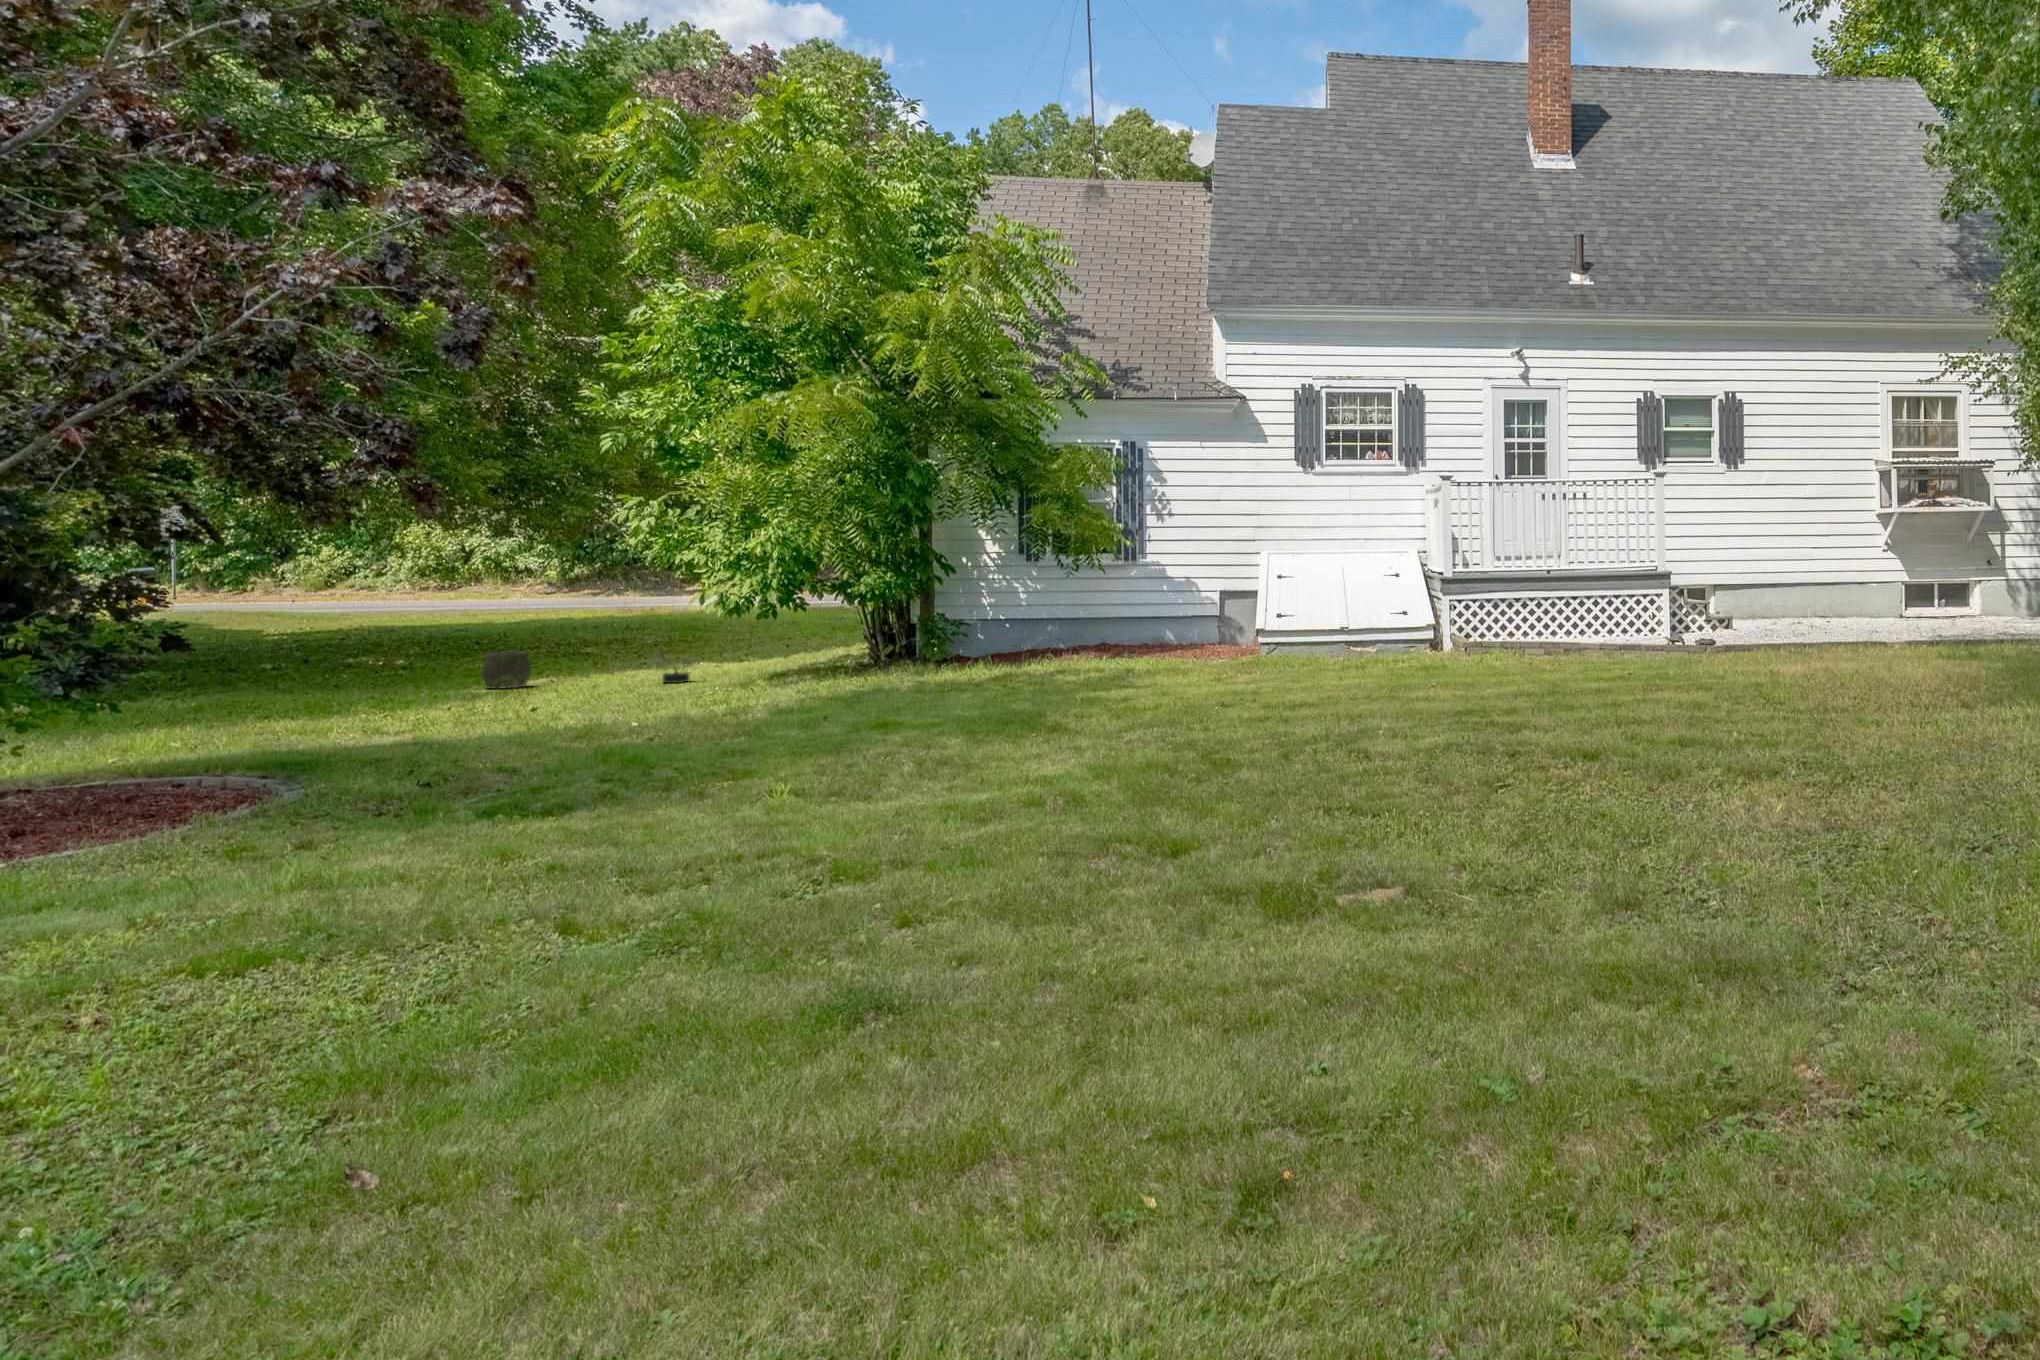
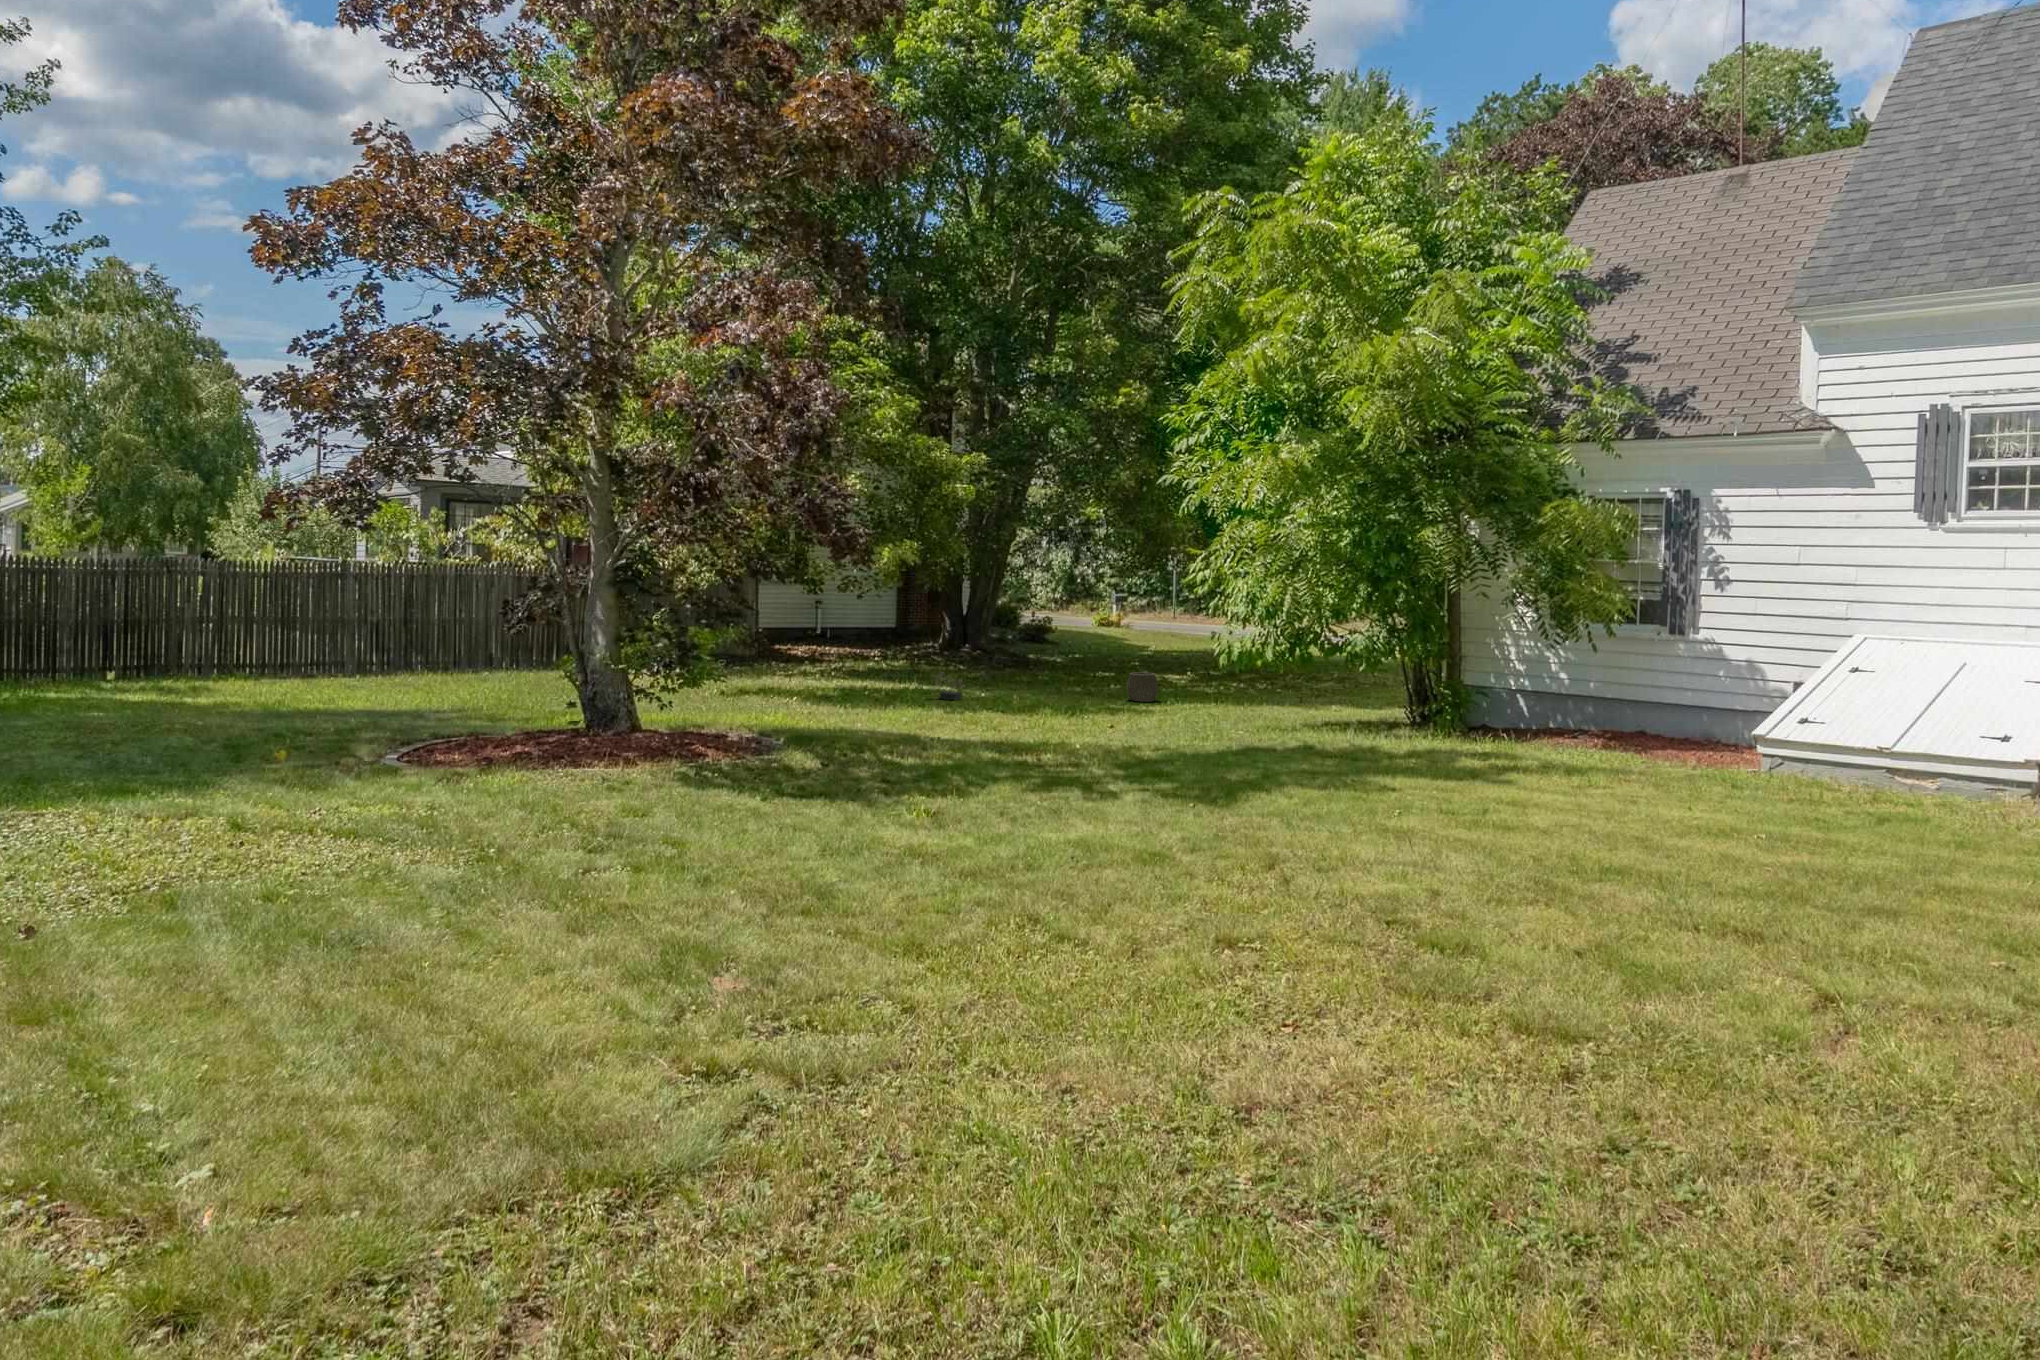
decorative plant: present [655,652,696,683] -> present [936,672,965,700]

